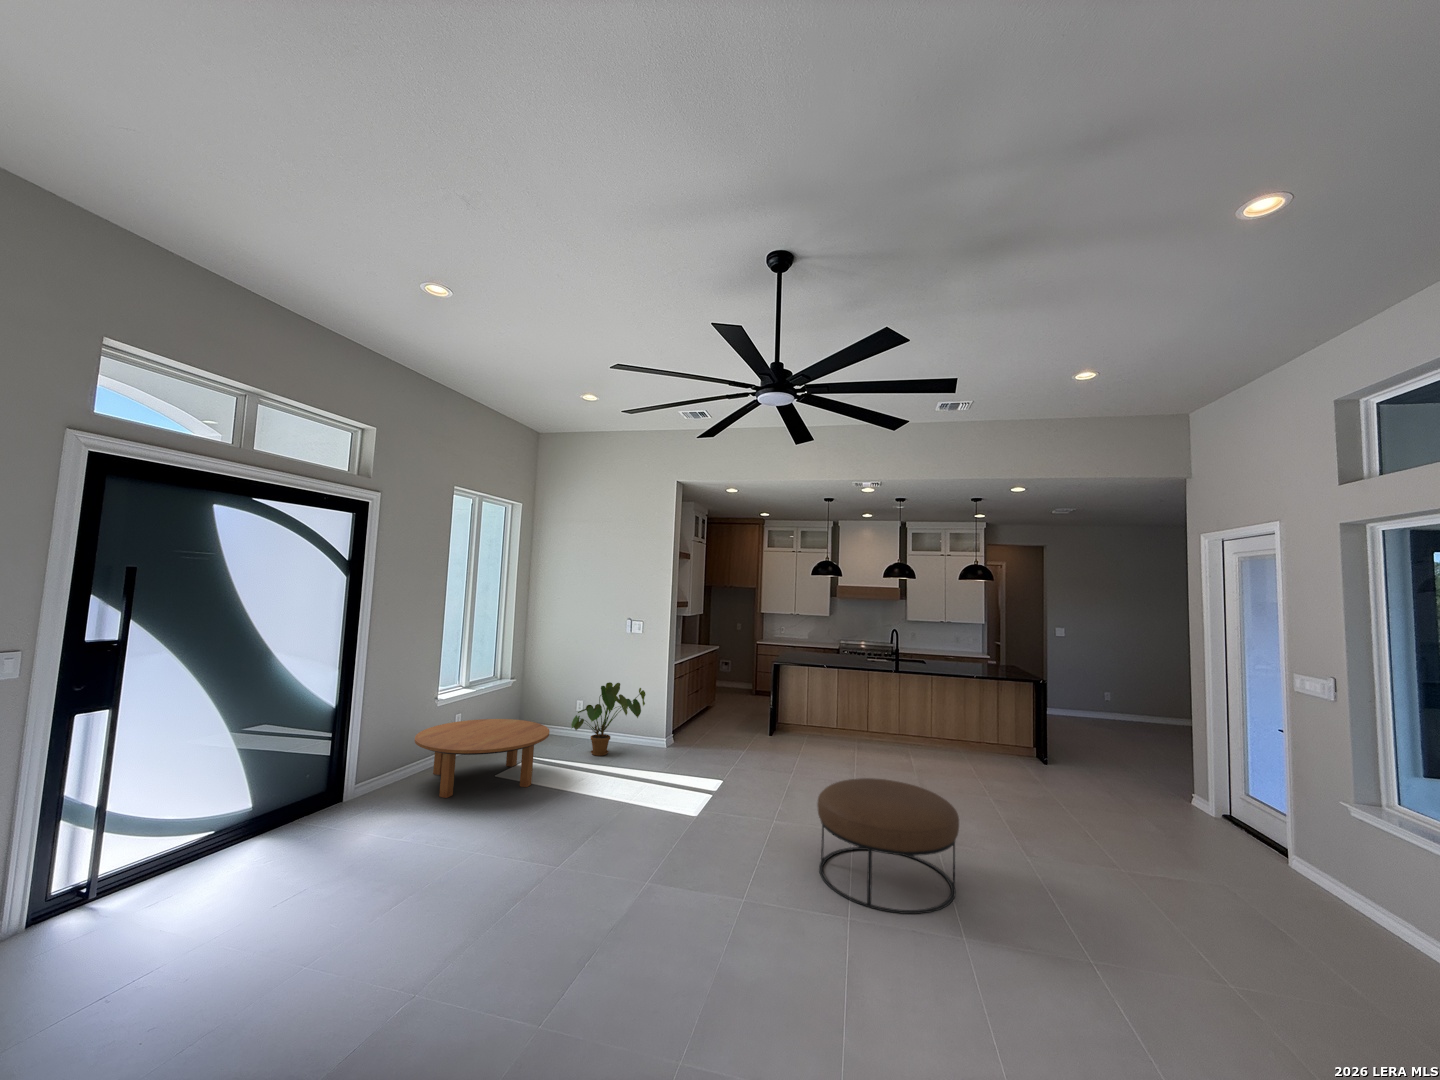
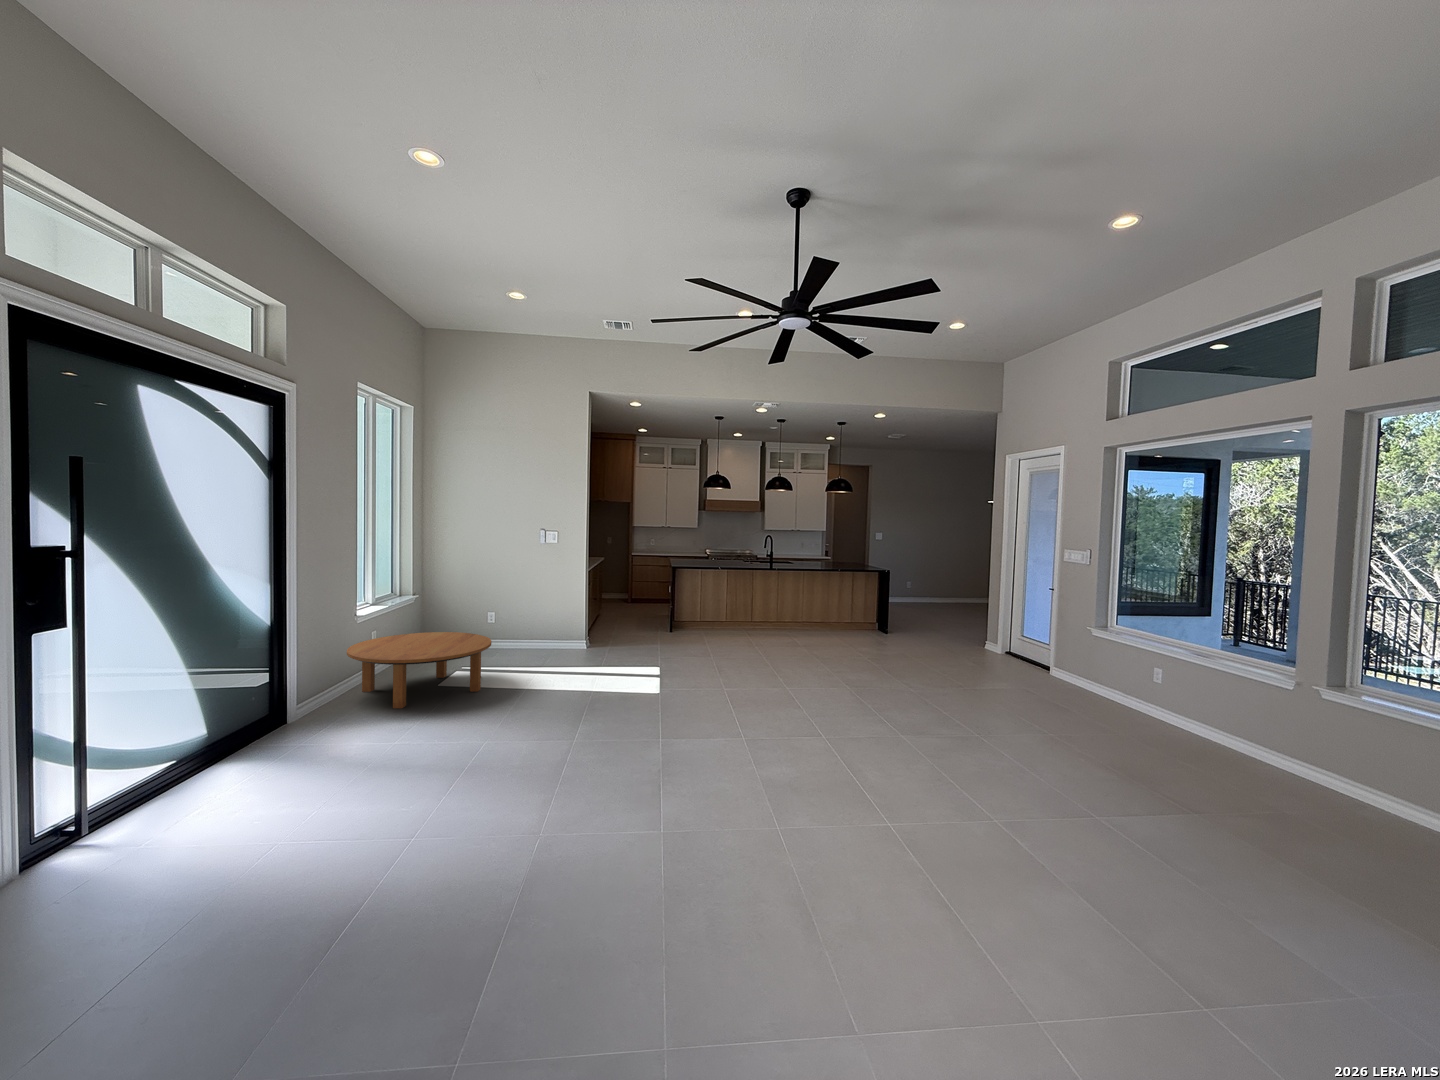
house plant: present [571,682,646,756] -> none [493,592,564,661]
ottoman: present [817,778,959,914] -> none [778,644,885,731]

